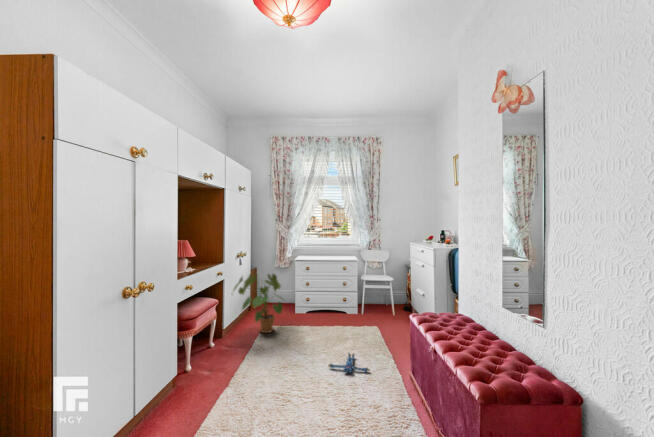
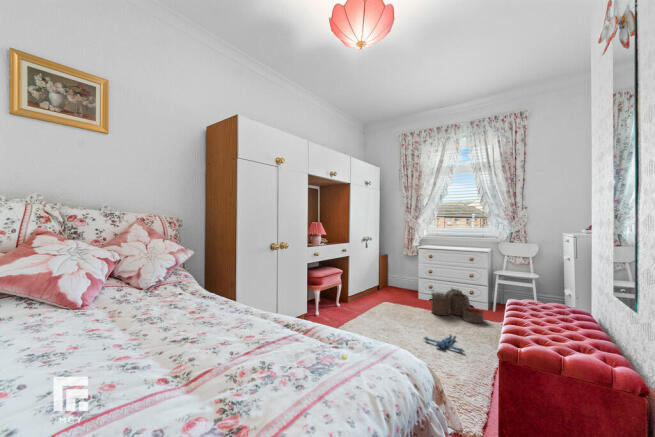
house plant: present [234,274,283,333] -> none [356,254,402,307]
woven basket: none [316,298,364,332] -> present [431,289,483,323]

